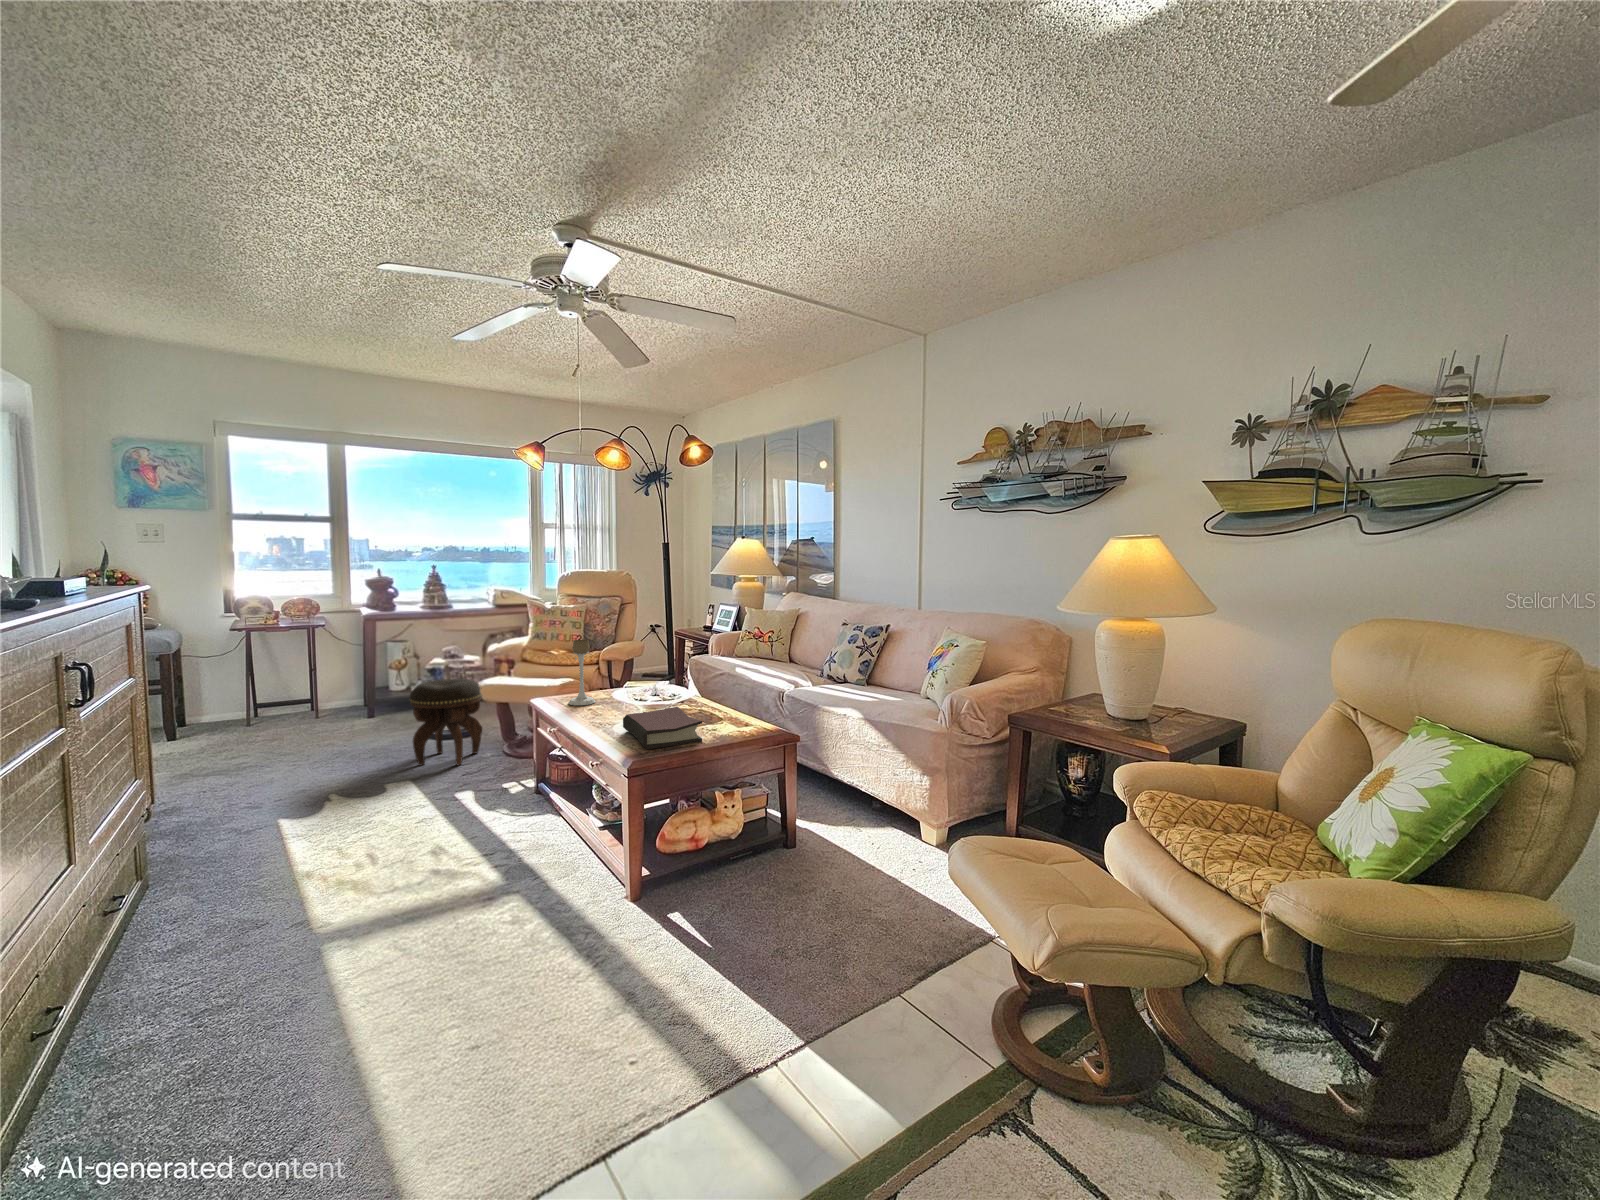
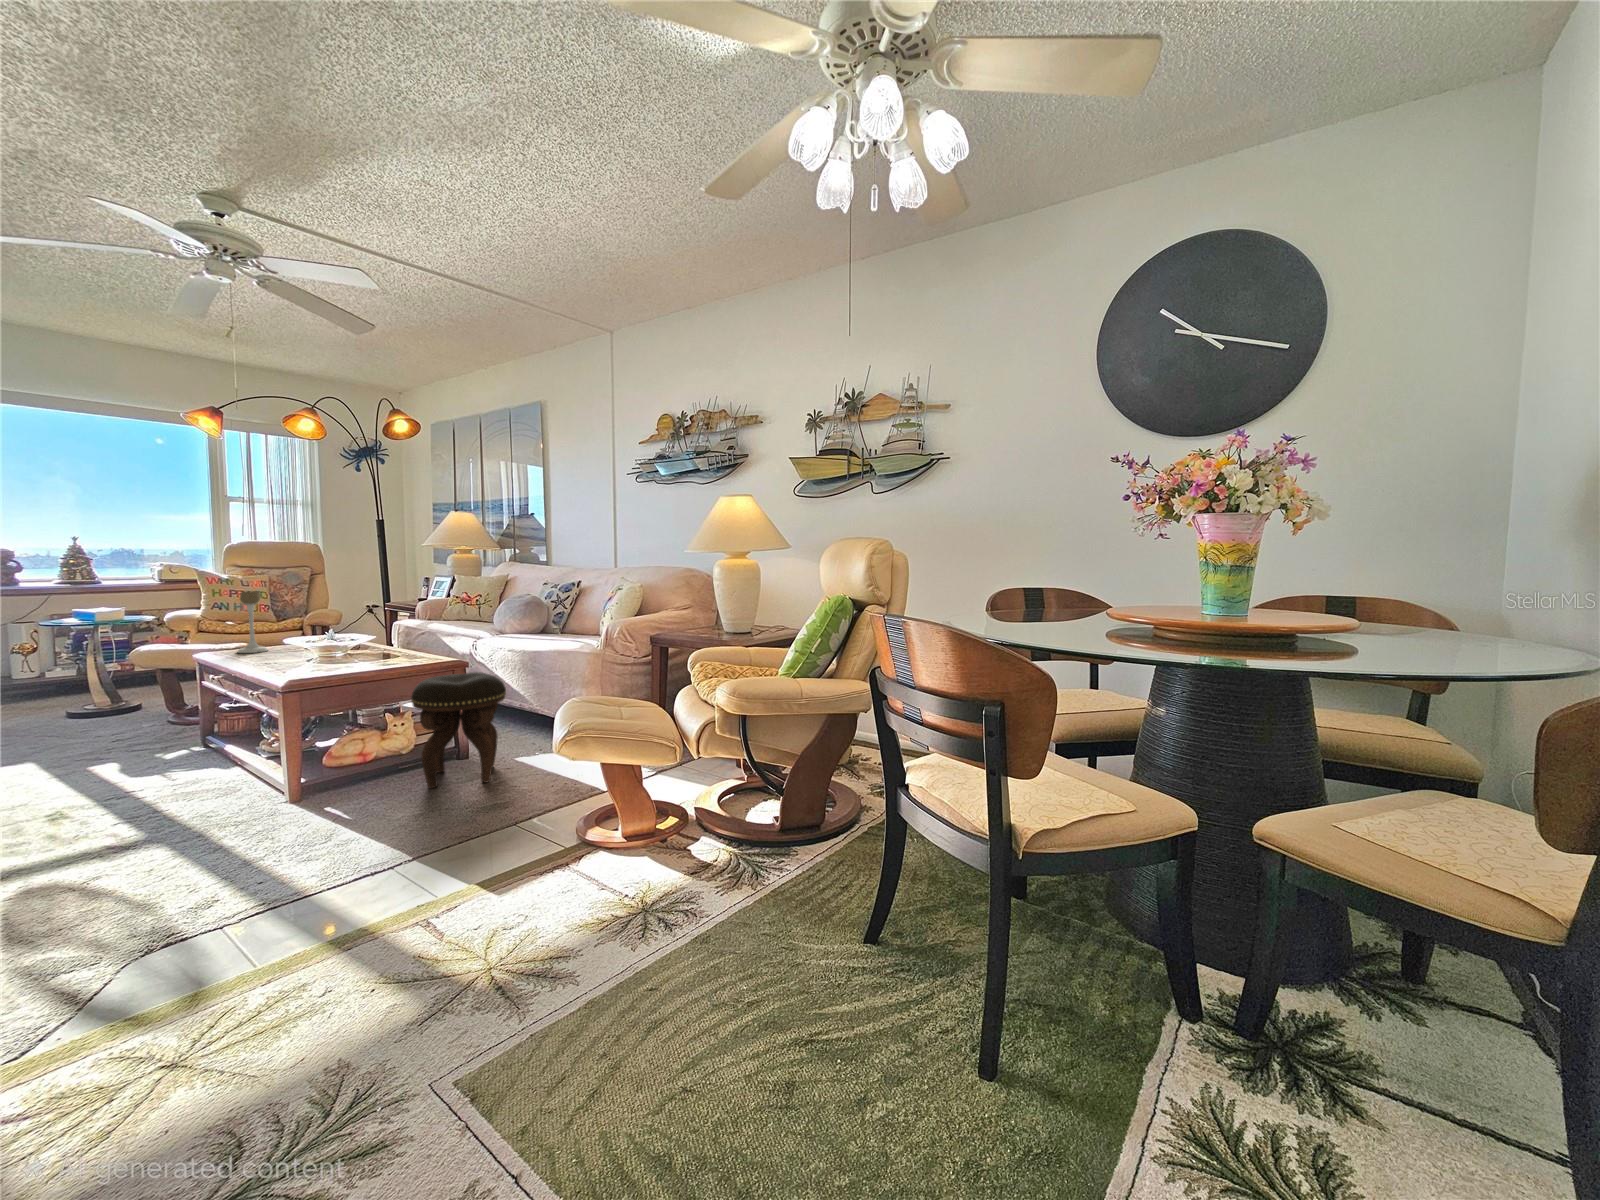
footstool: present [409,678,482,765] -> present [411,672,506,788]
hardback book: present [623,707,702,749] -> none [289,642,369,672]

